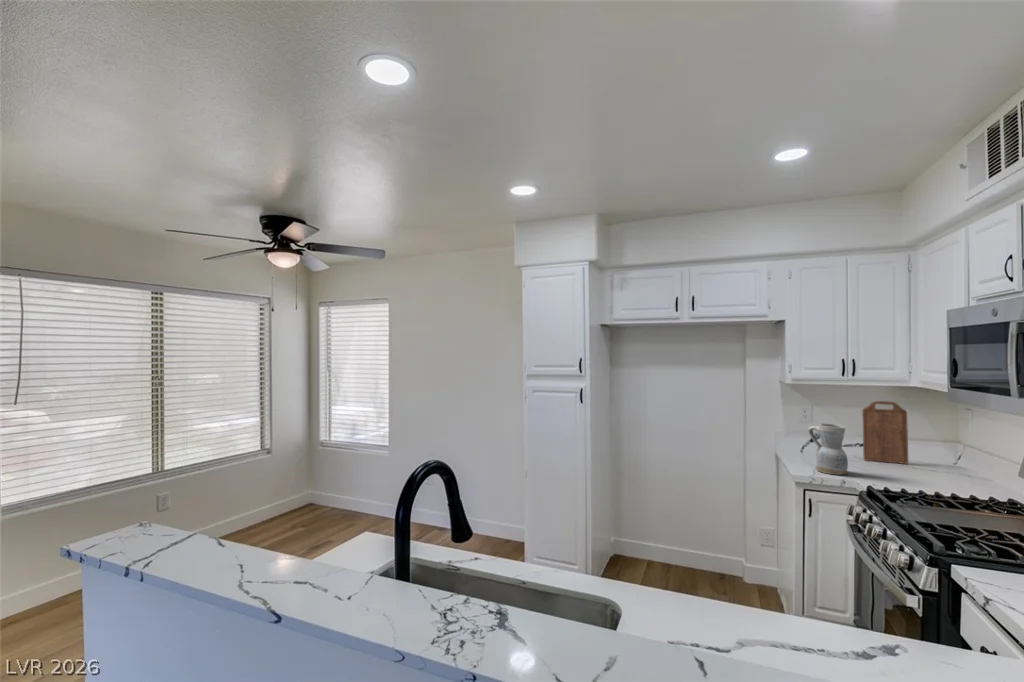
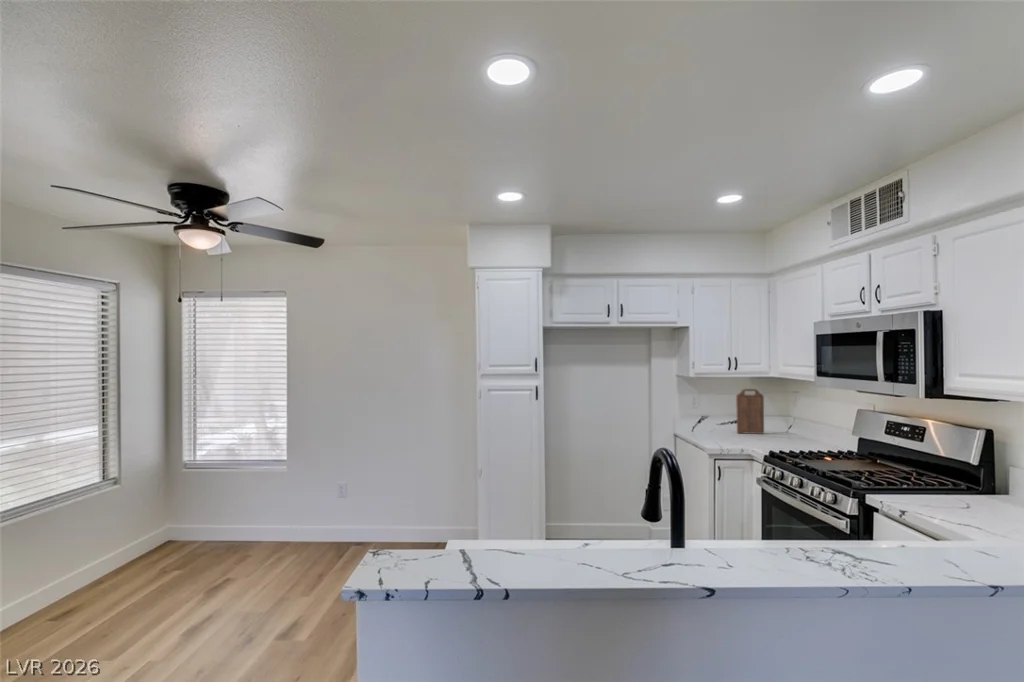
ceramic pitcher: present [809,423,848,475] -> none [716,407,743,445]

